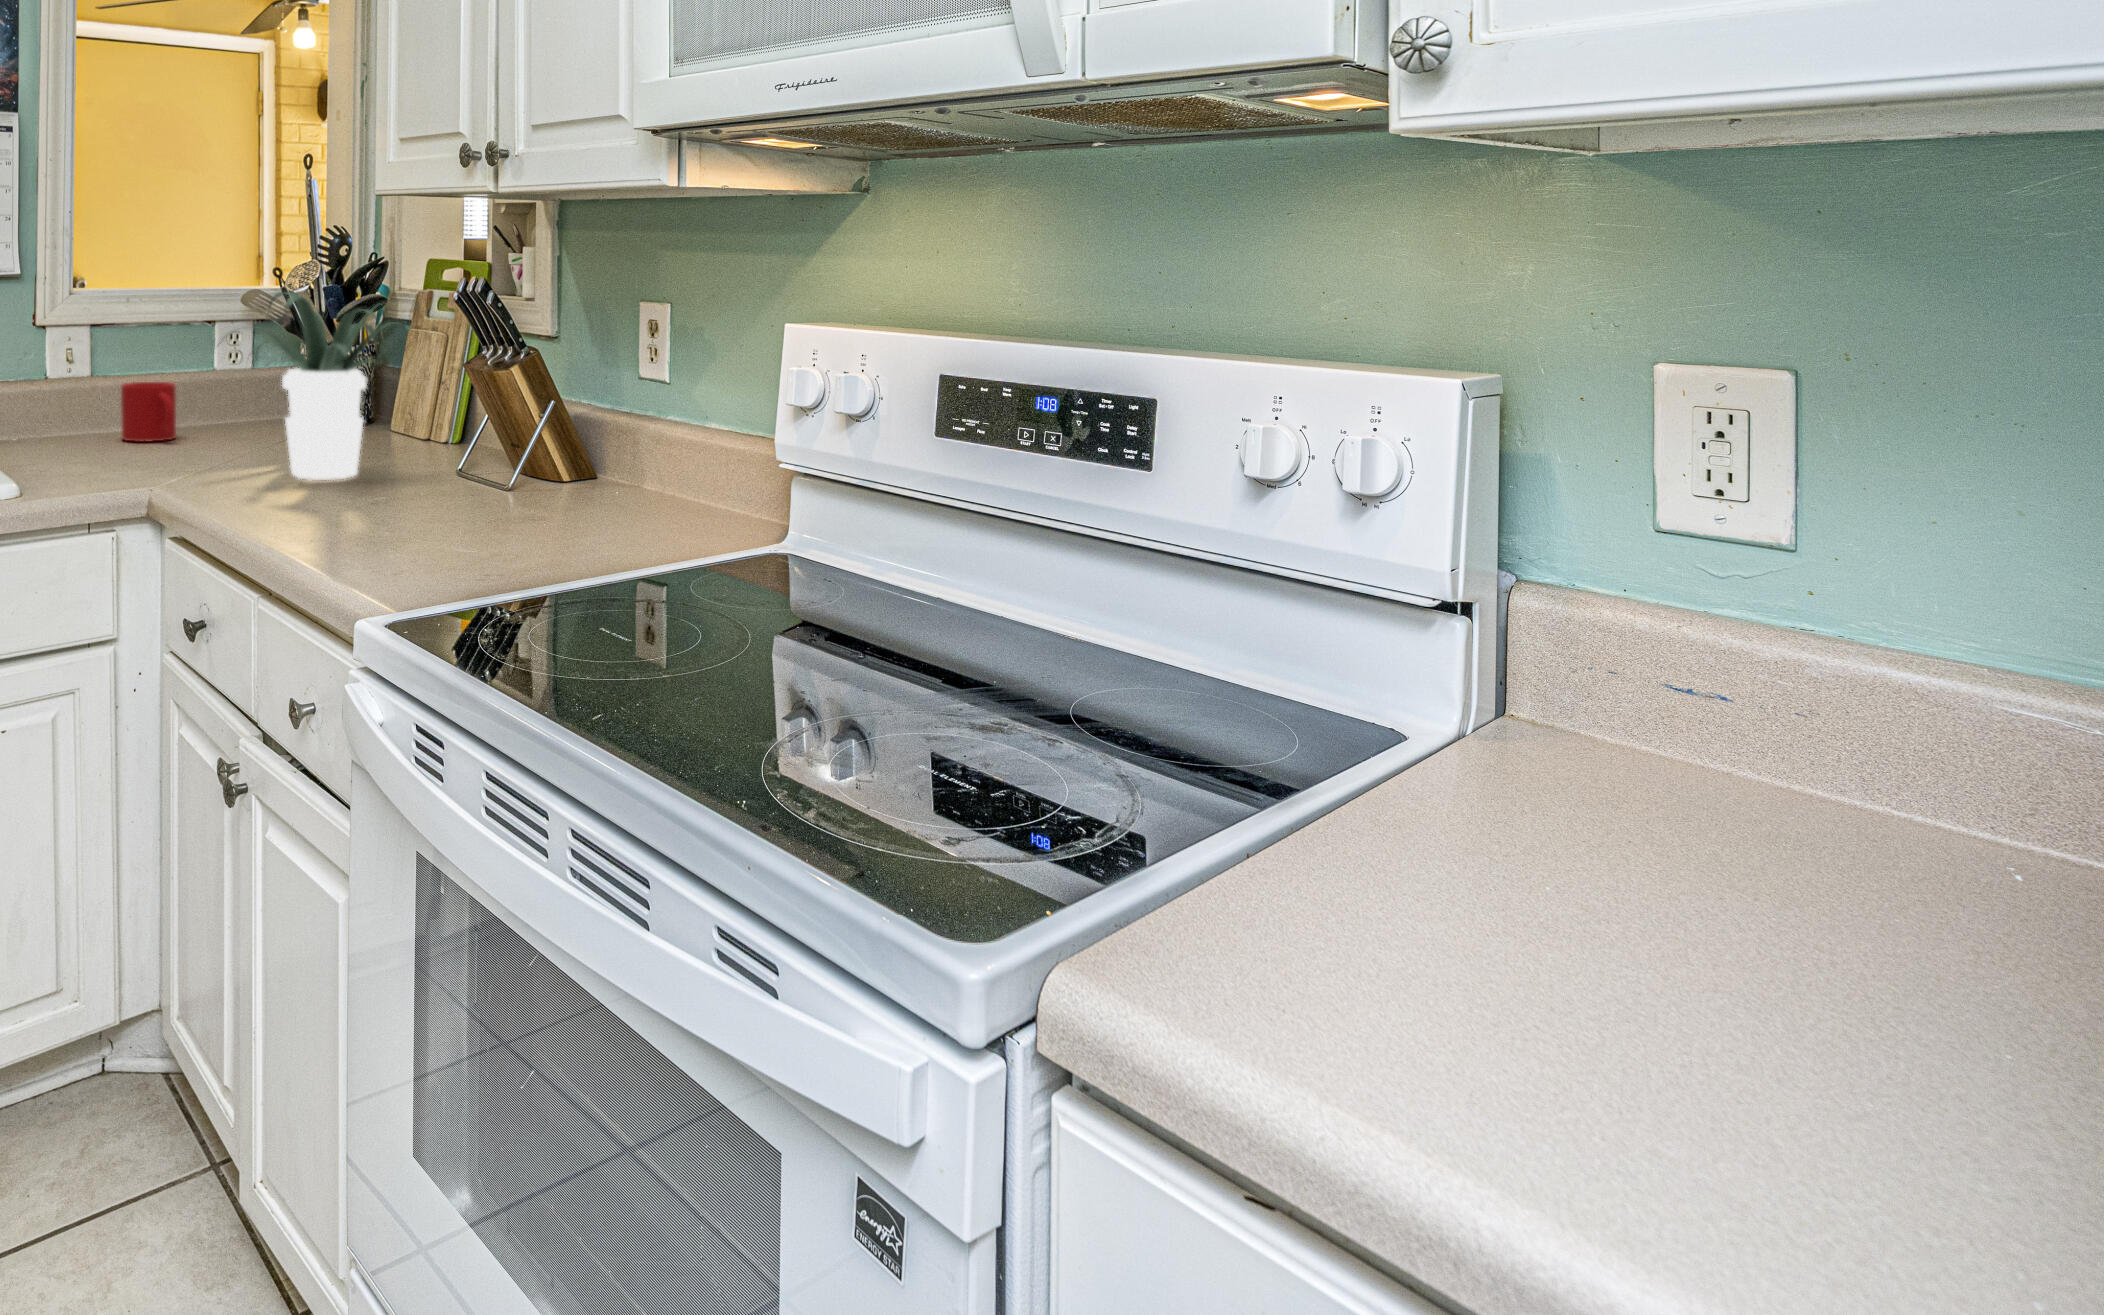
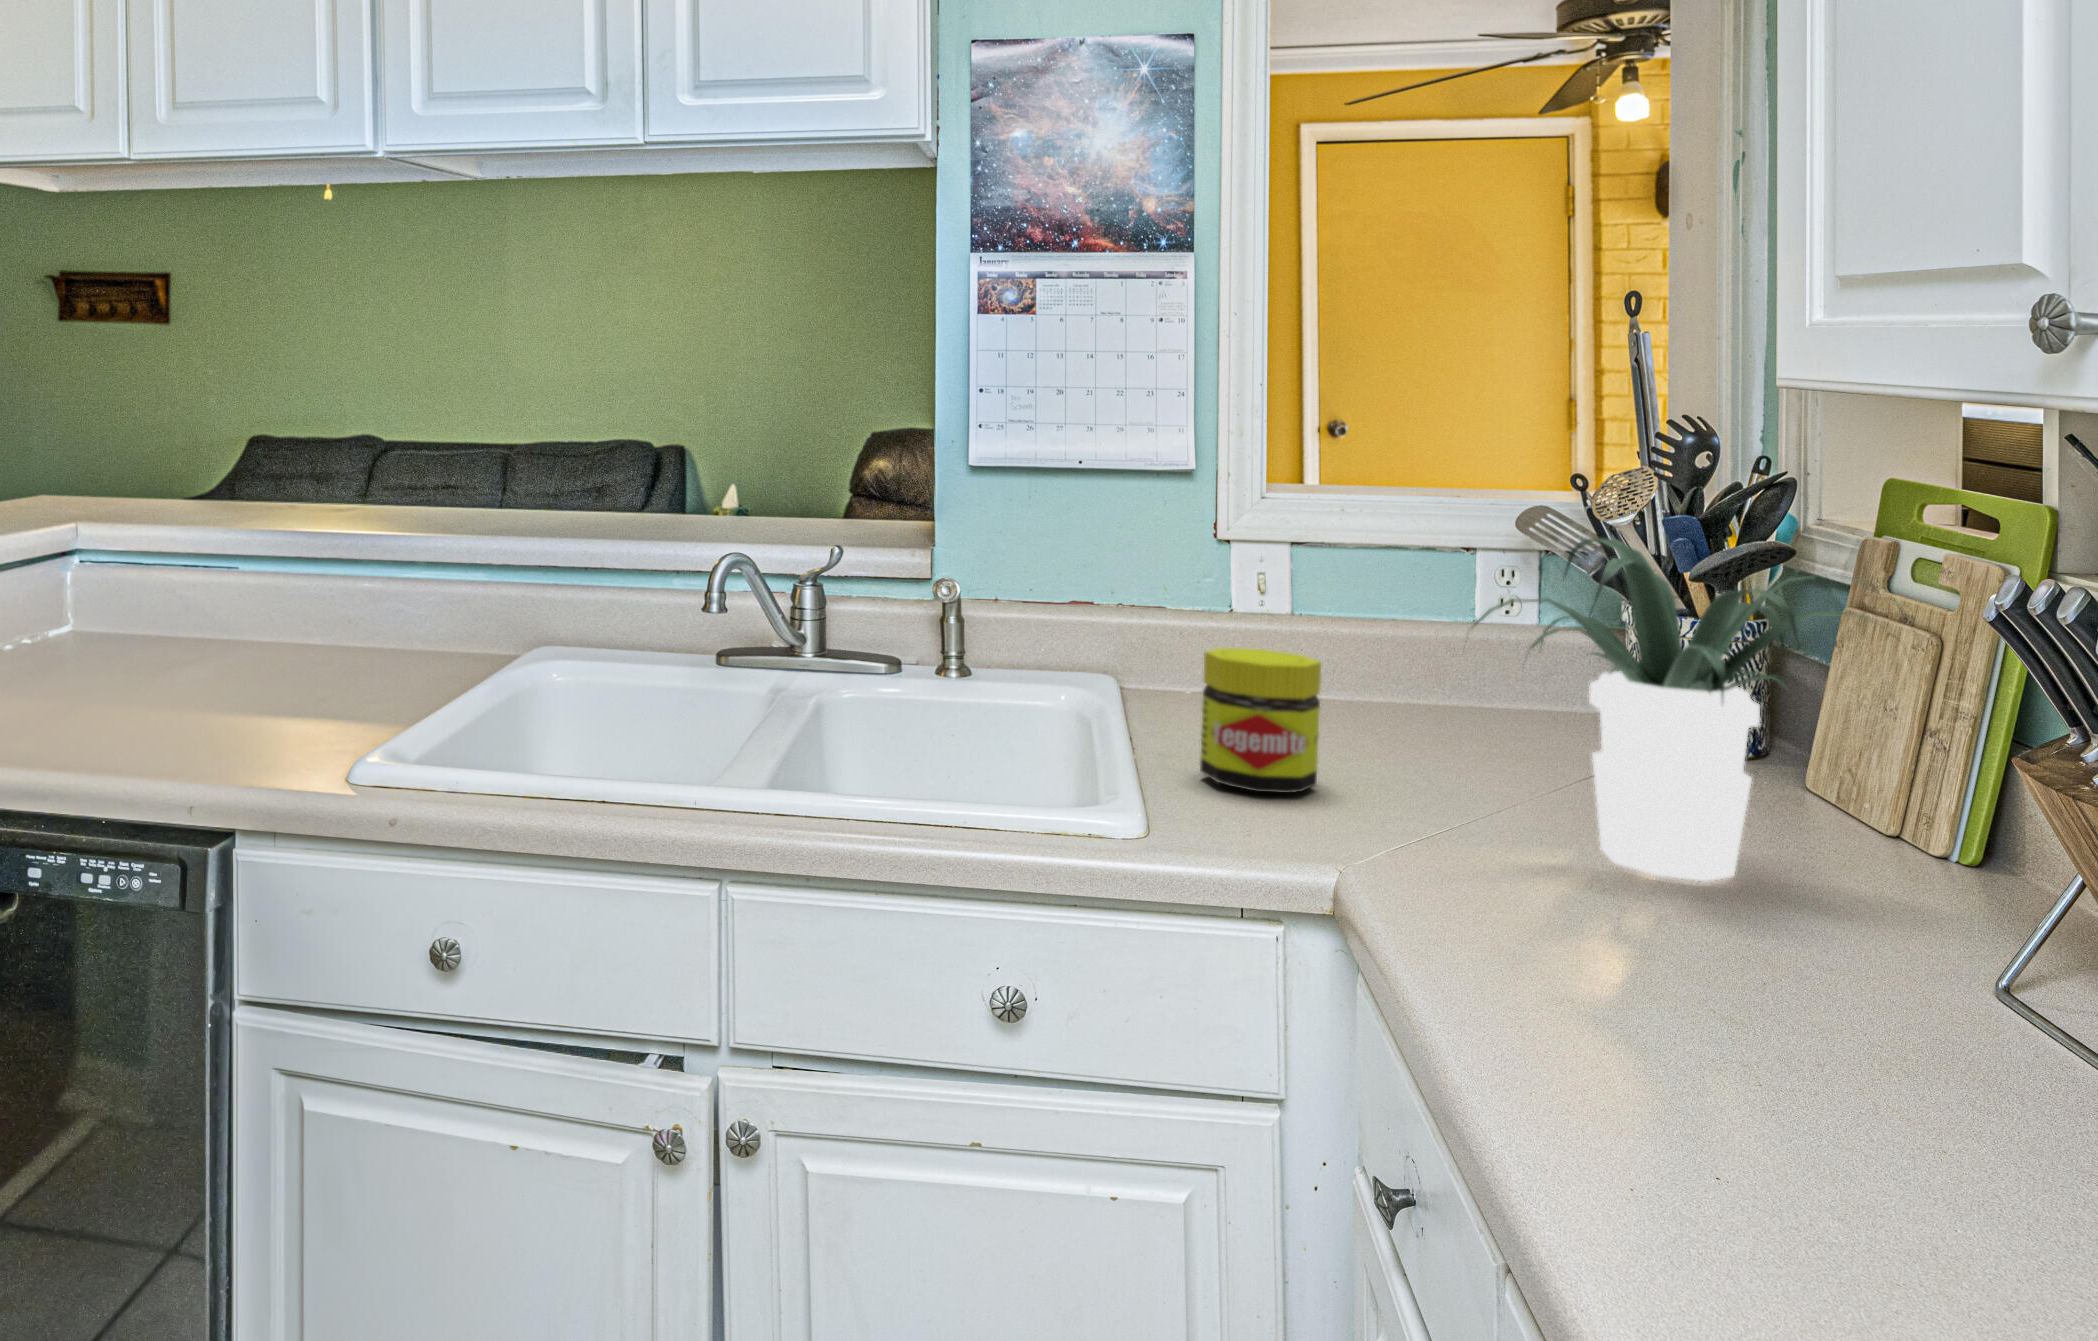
mug: present [121,382,176,441] -> none [1317,640,1404,735]
jar: none [46,384,126,476] -> present [1200,648,1321,793]

